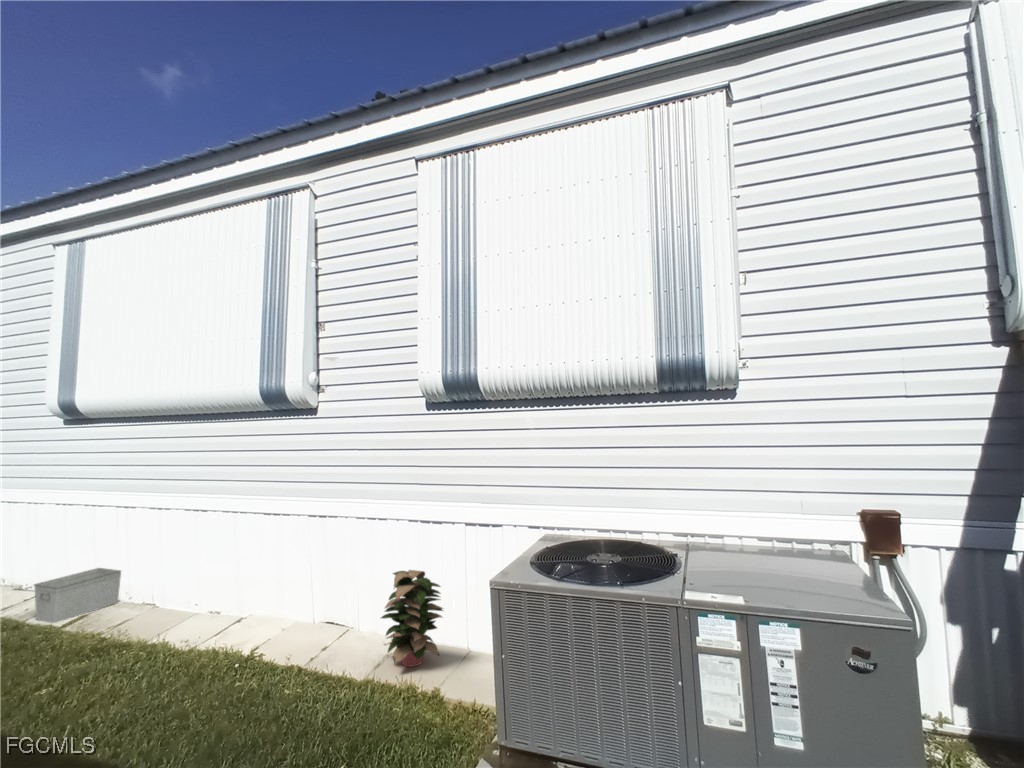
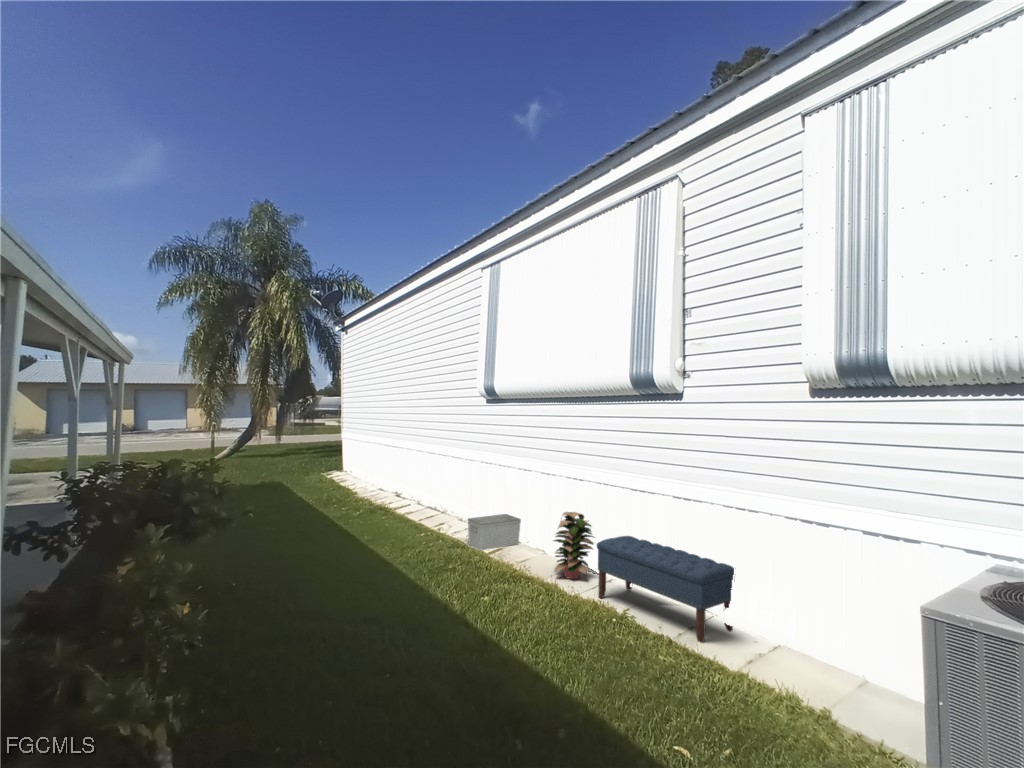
bench: none [219,566,367,661] -> present [597,536,734,643]
decorative plant: present [381,570,443,667] -> present [554,512,594,579]

